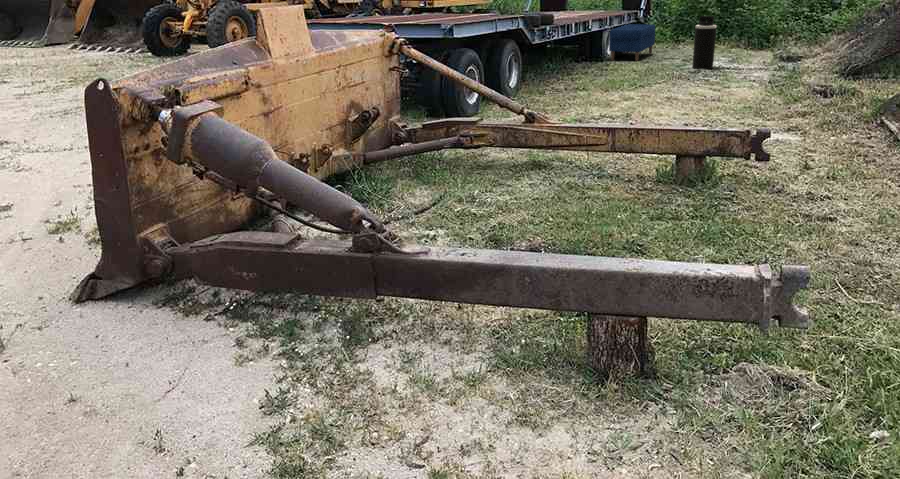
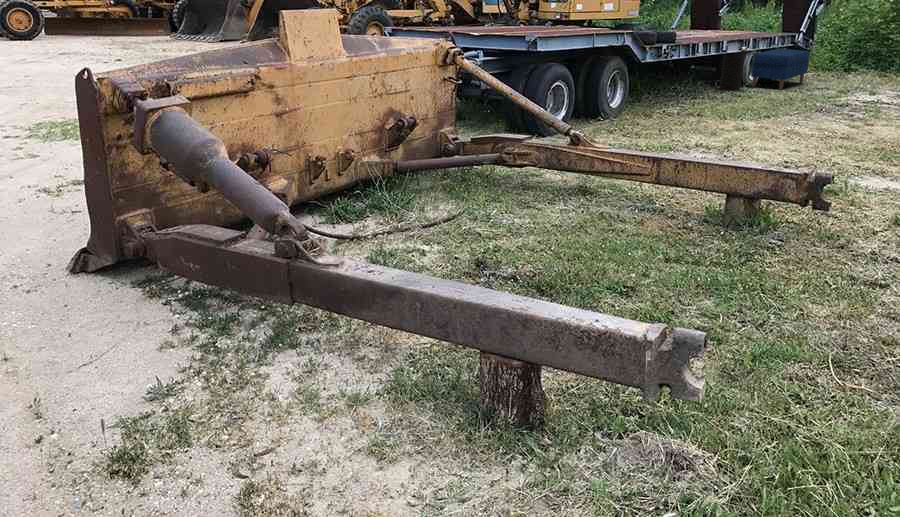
trash can: present [692,16,716,69] -> present [720,45,746,91]

